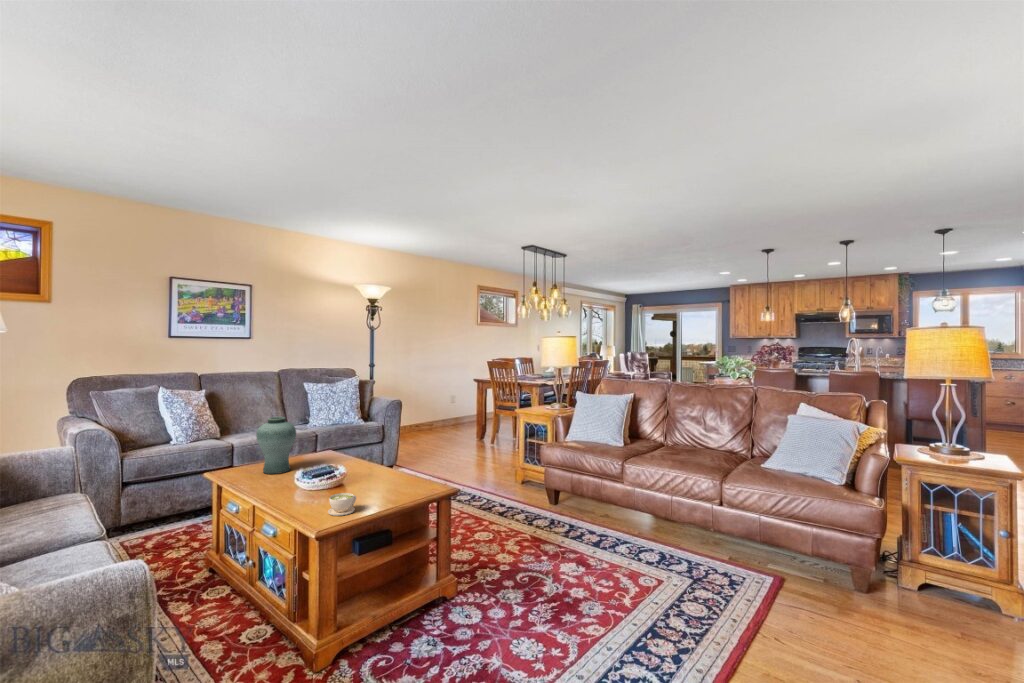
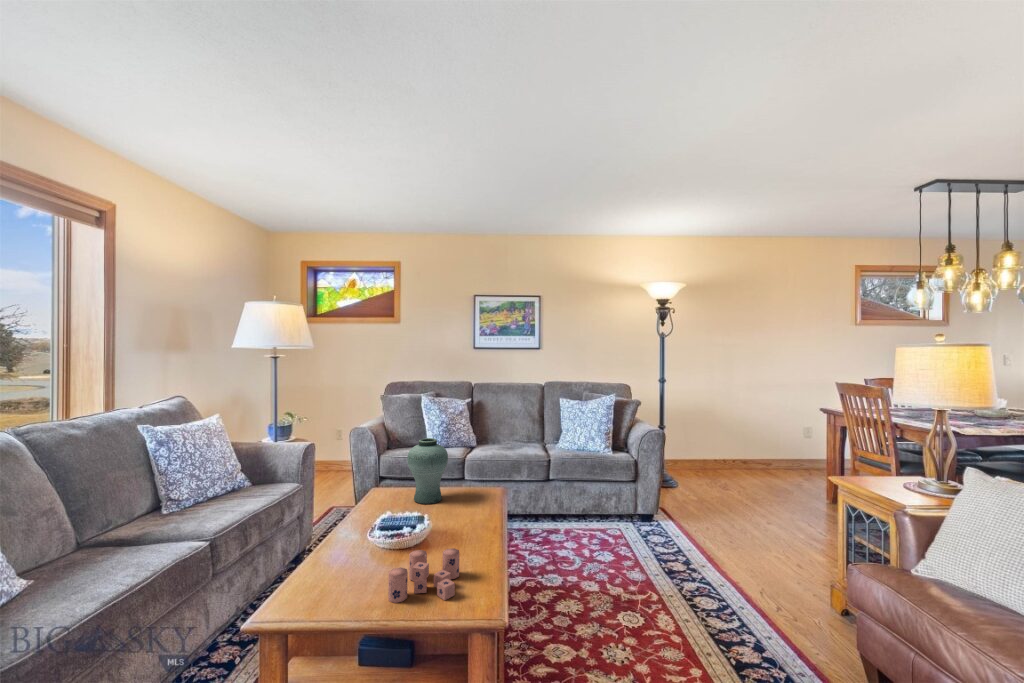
candle: none [368,471,411,503] -> present [388,548,459,603]
coffee cup: present [328,493,356,516] -> none [311,567,353,606]

